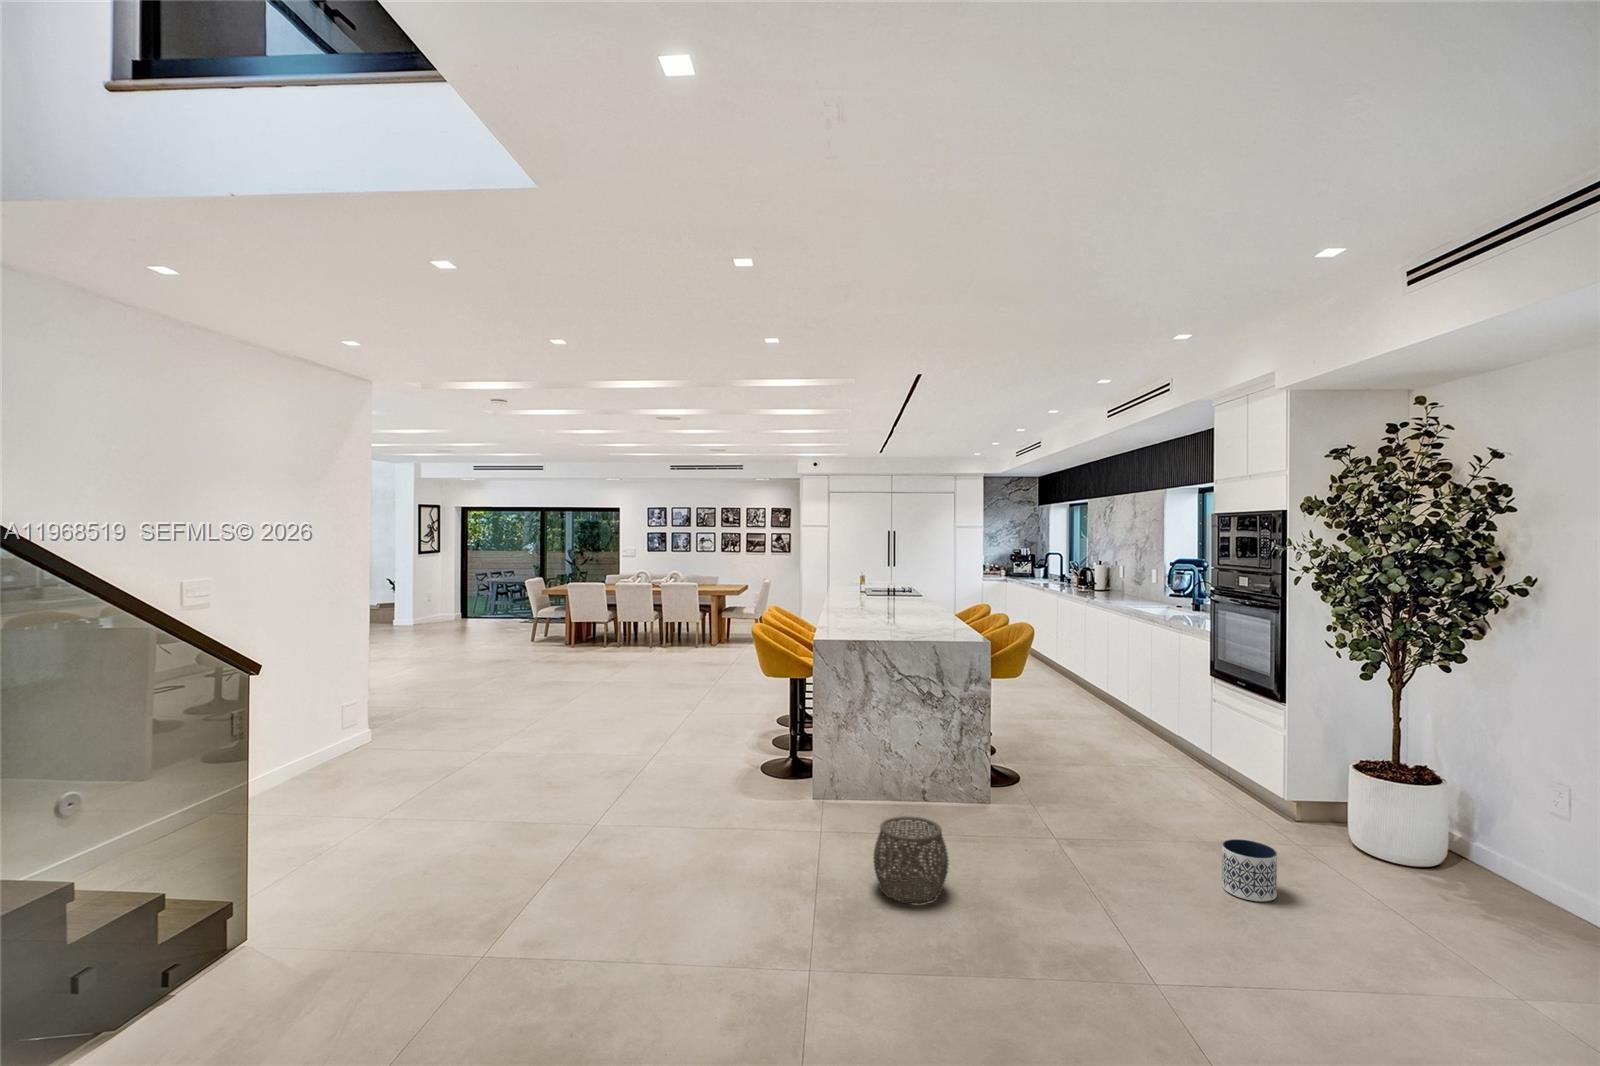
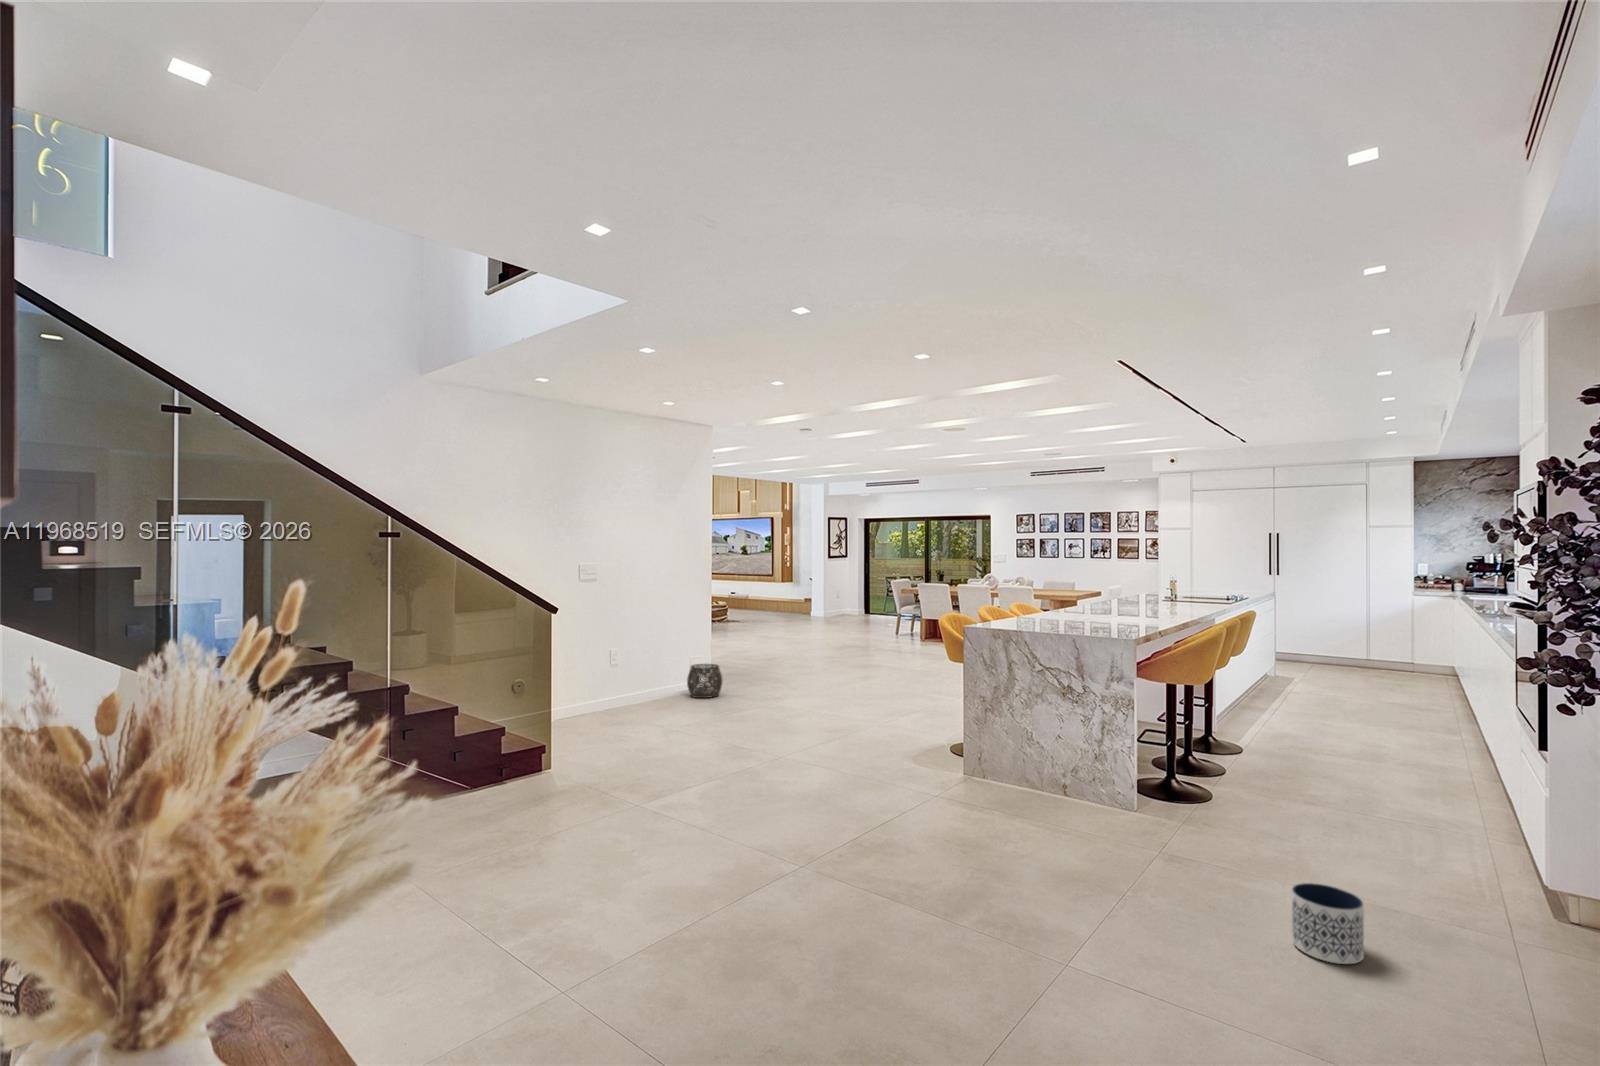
woven basket: present [873,816,949,903] -> present [687,664,722,698]

